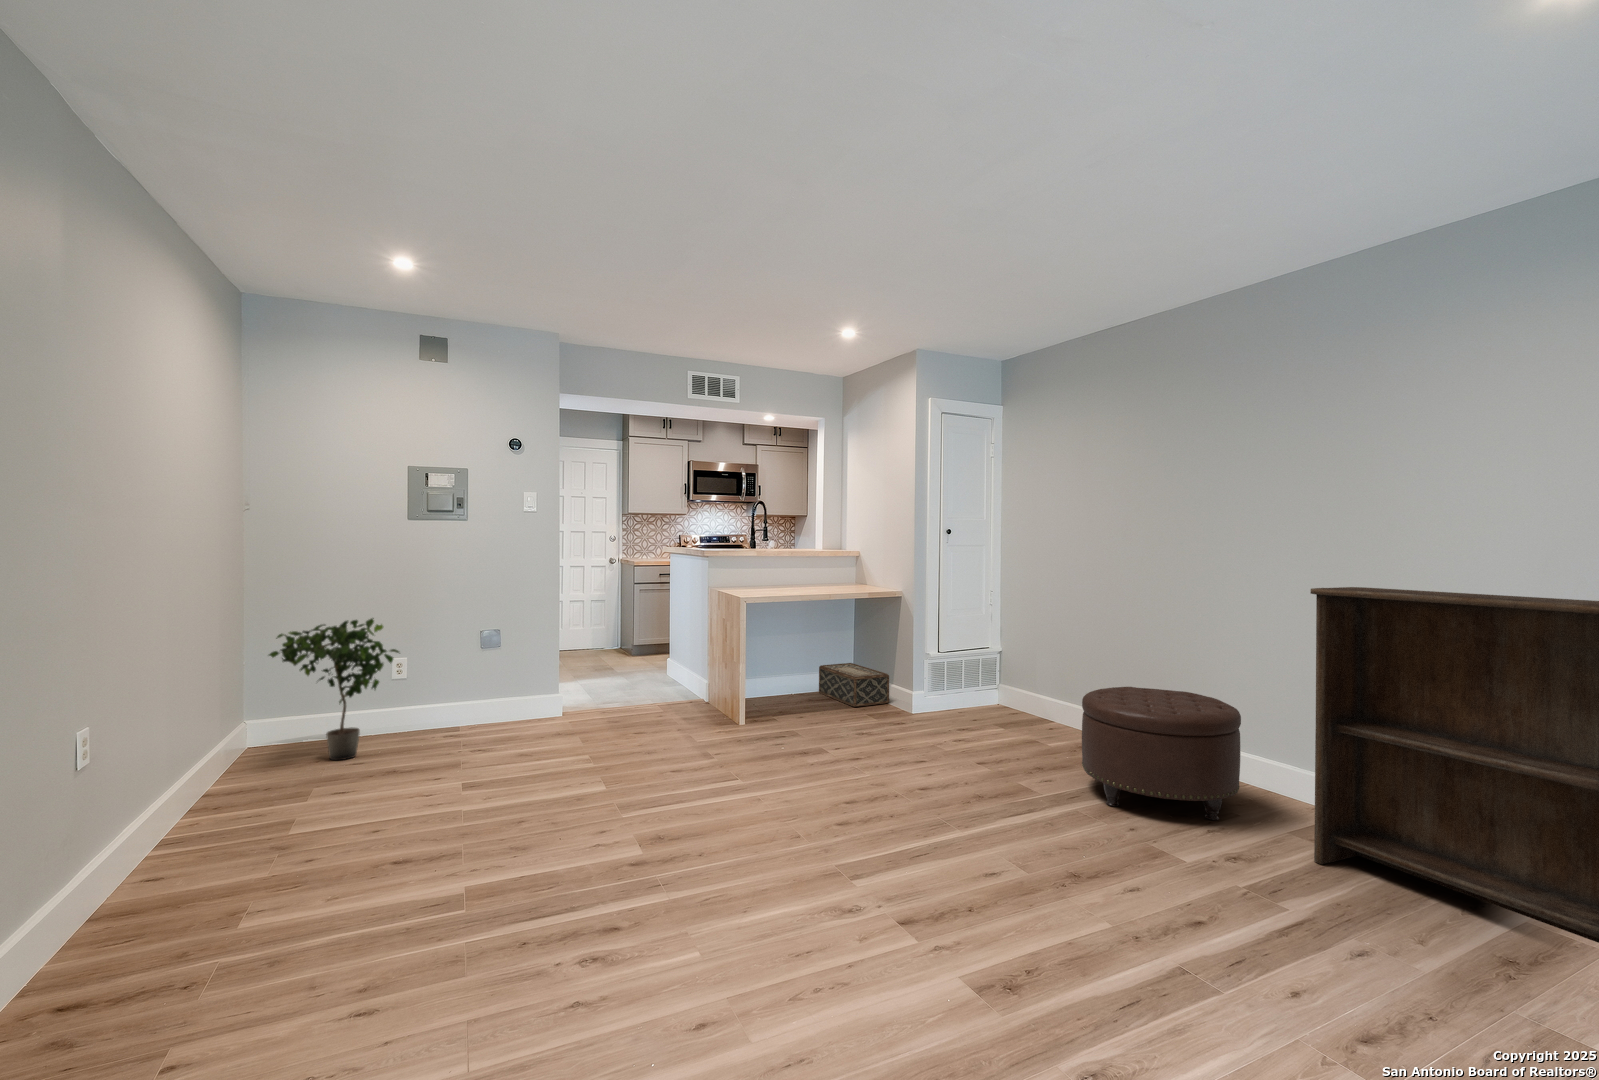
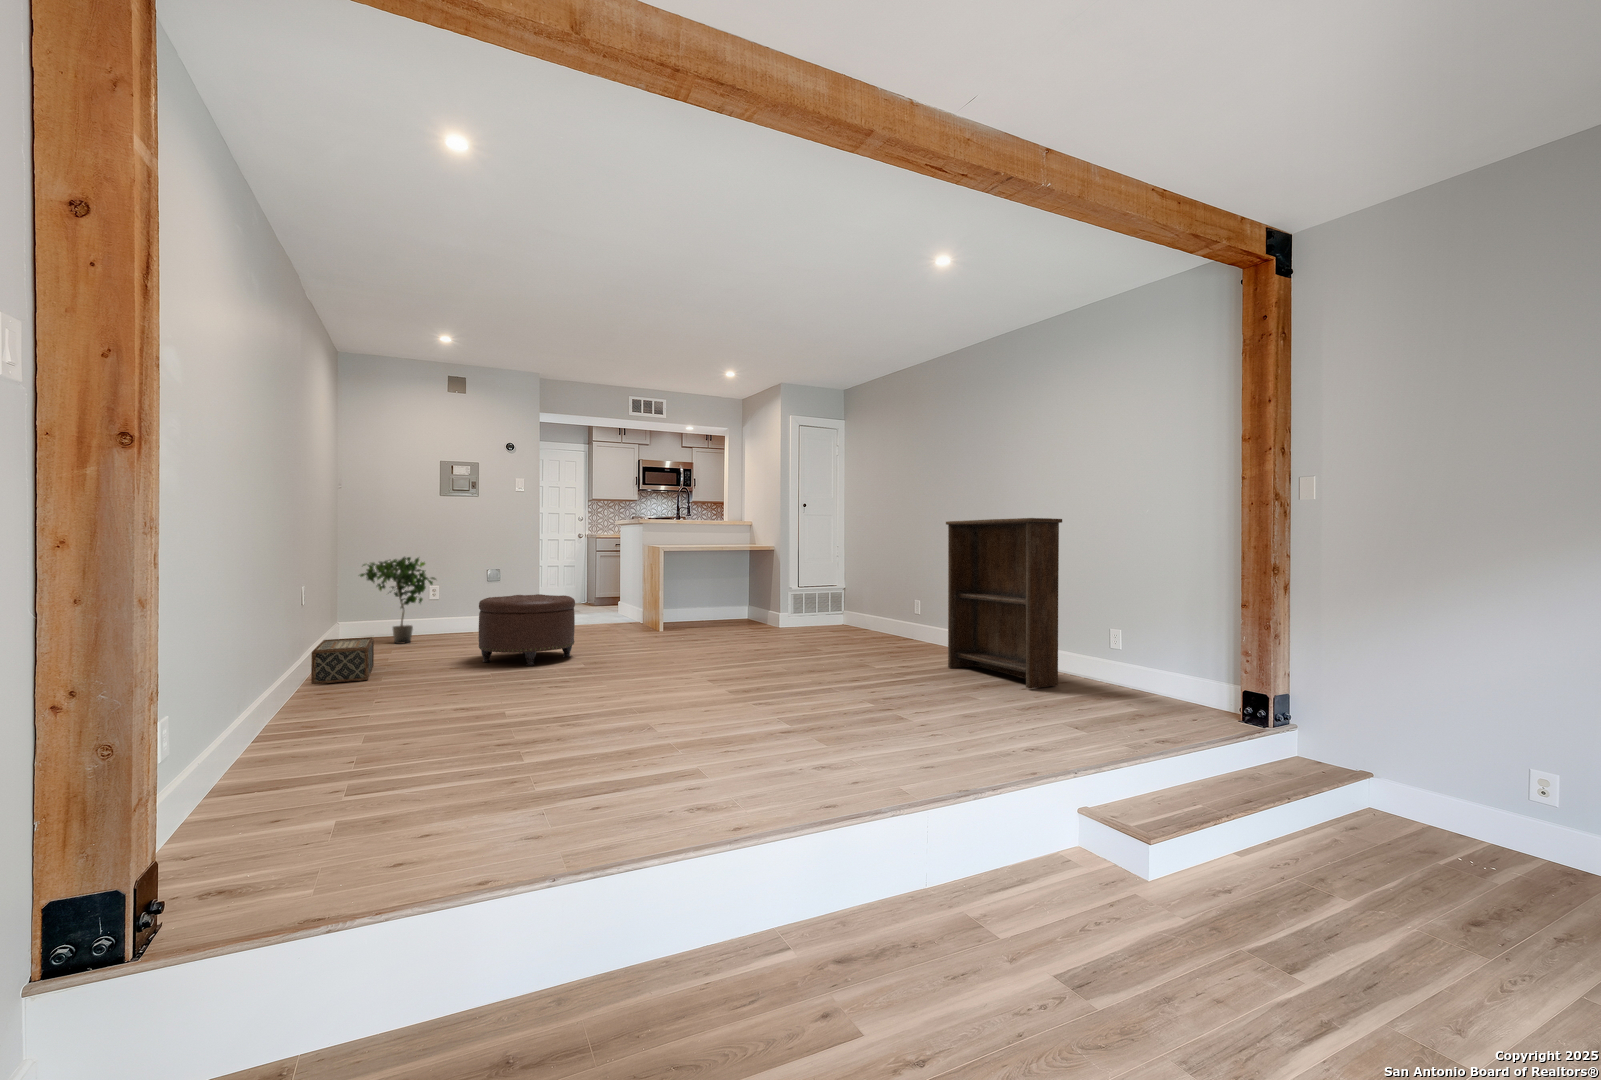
woven basket: present [819,663,889,707] -> present [311,637,374,684]
ottoman: present [1082,687,1241,820] -> present [479,594,575,666]

